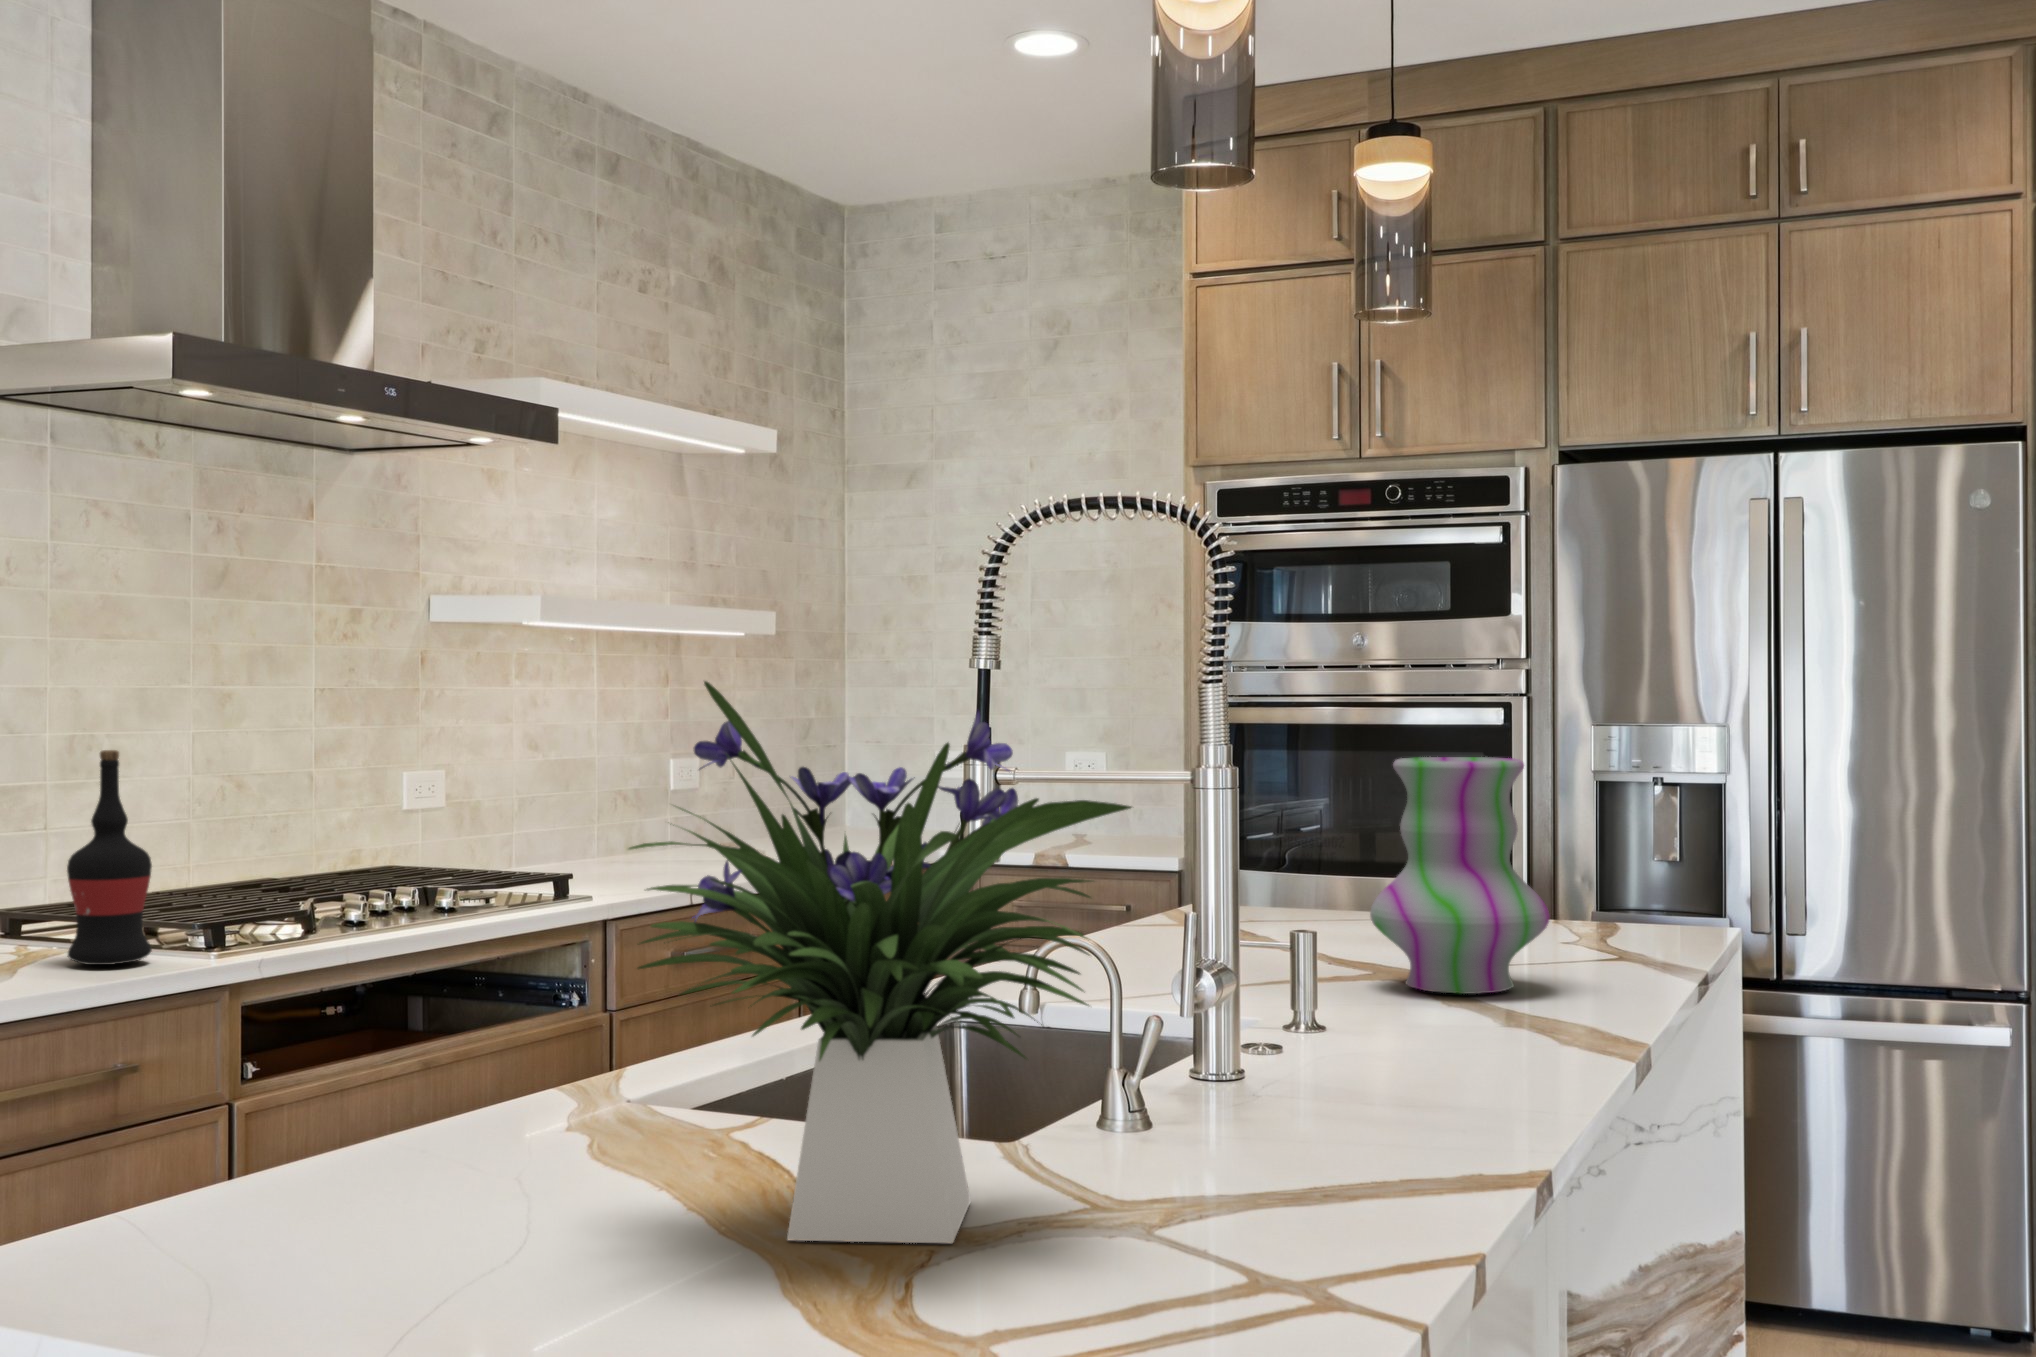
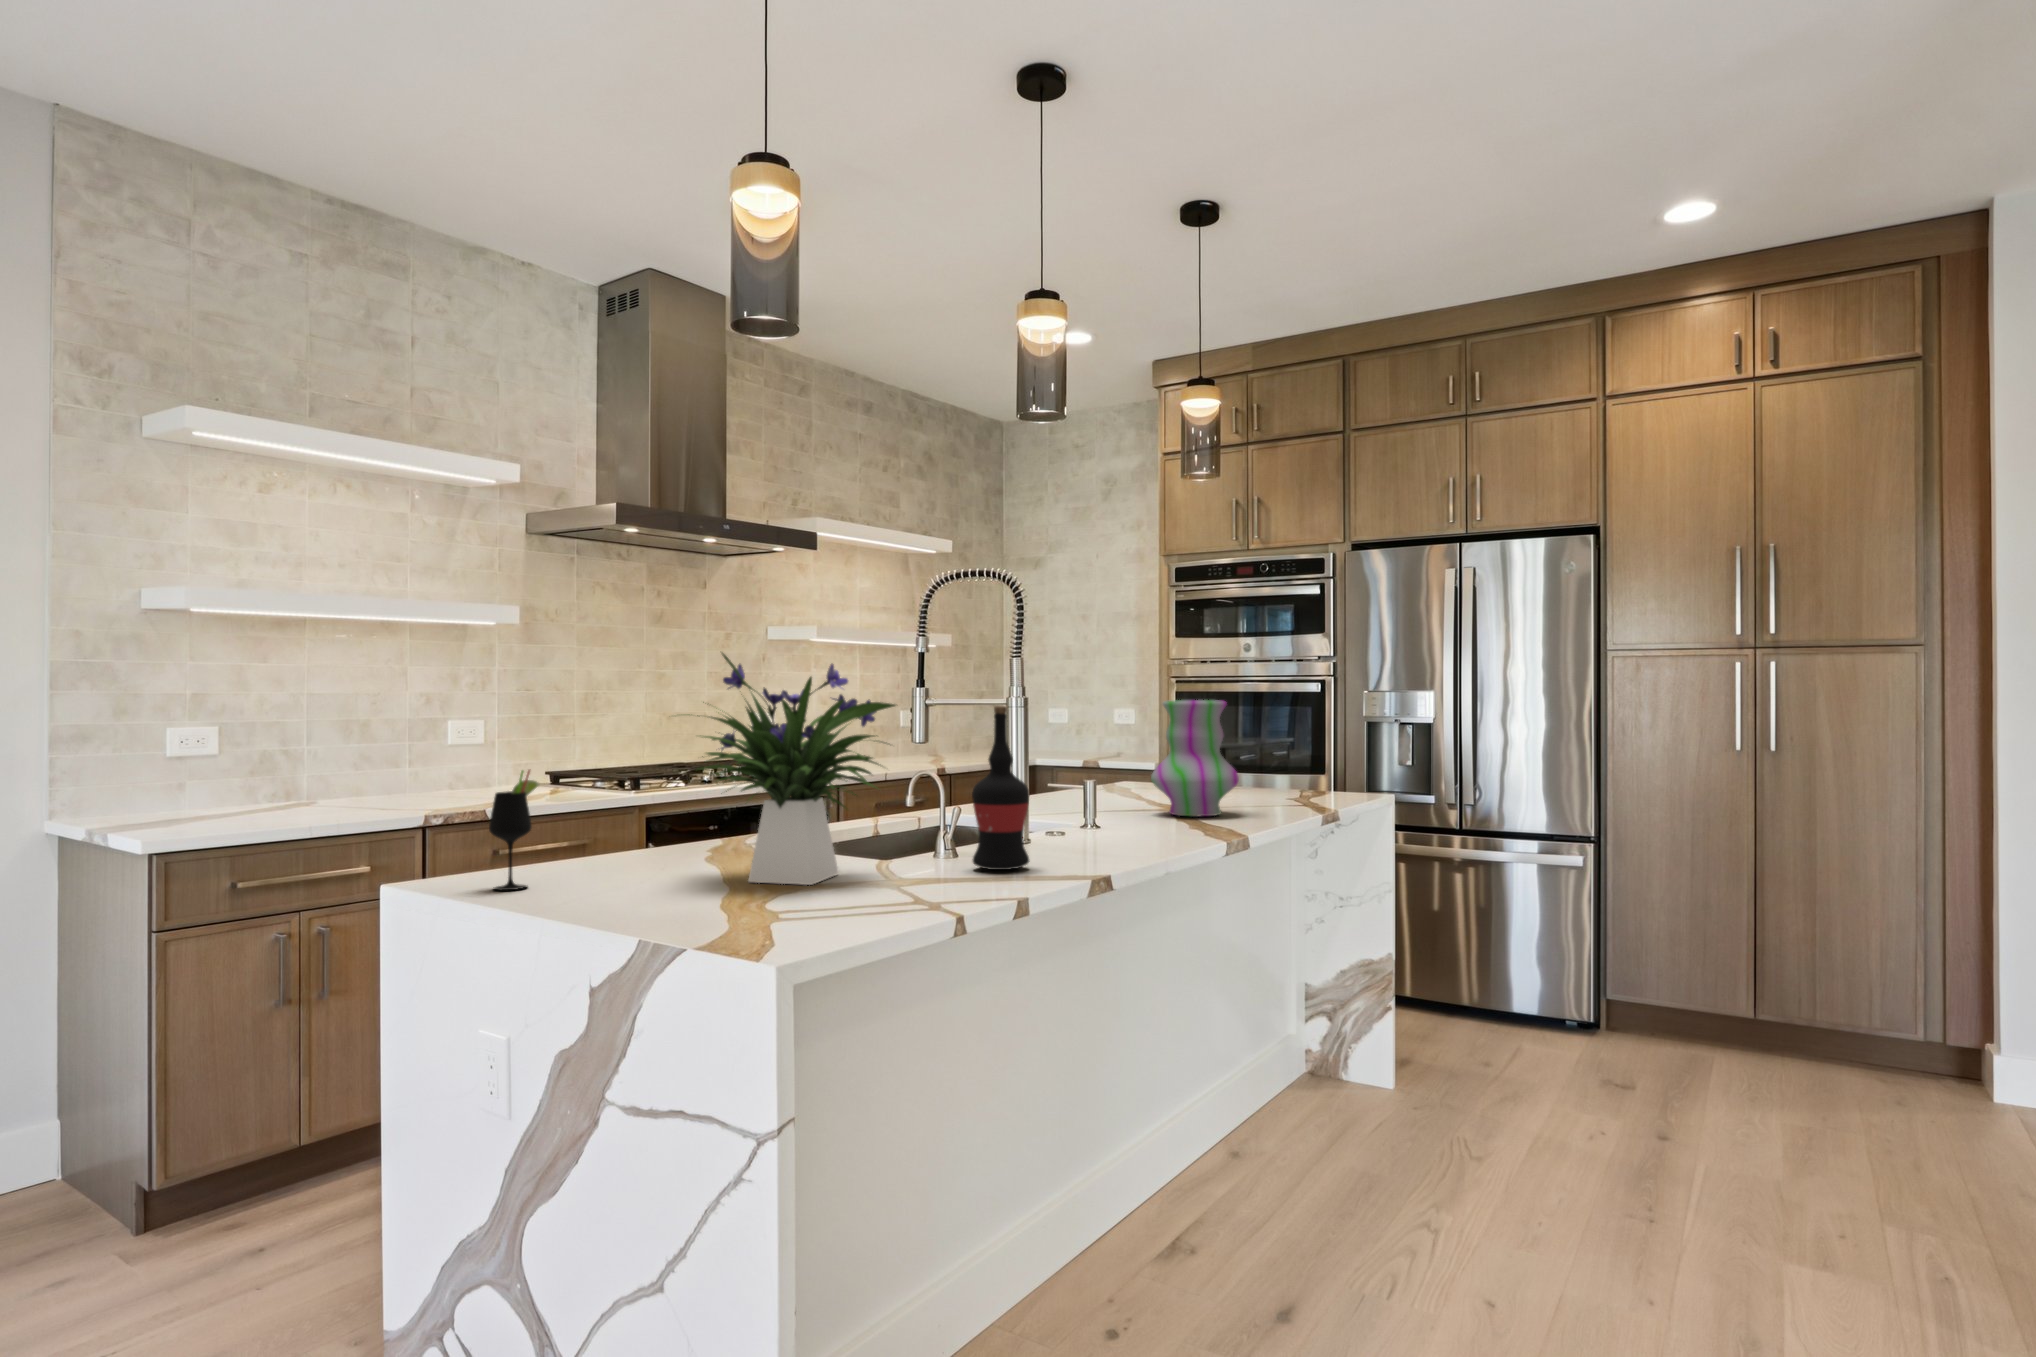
wine bottle: present [67,750,152,965] -> present [972,706,1030,870]
wine glass: none [140,985,268,1302] -> present [489,770,539,890]

